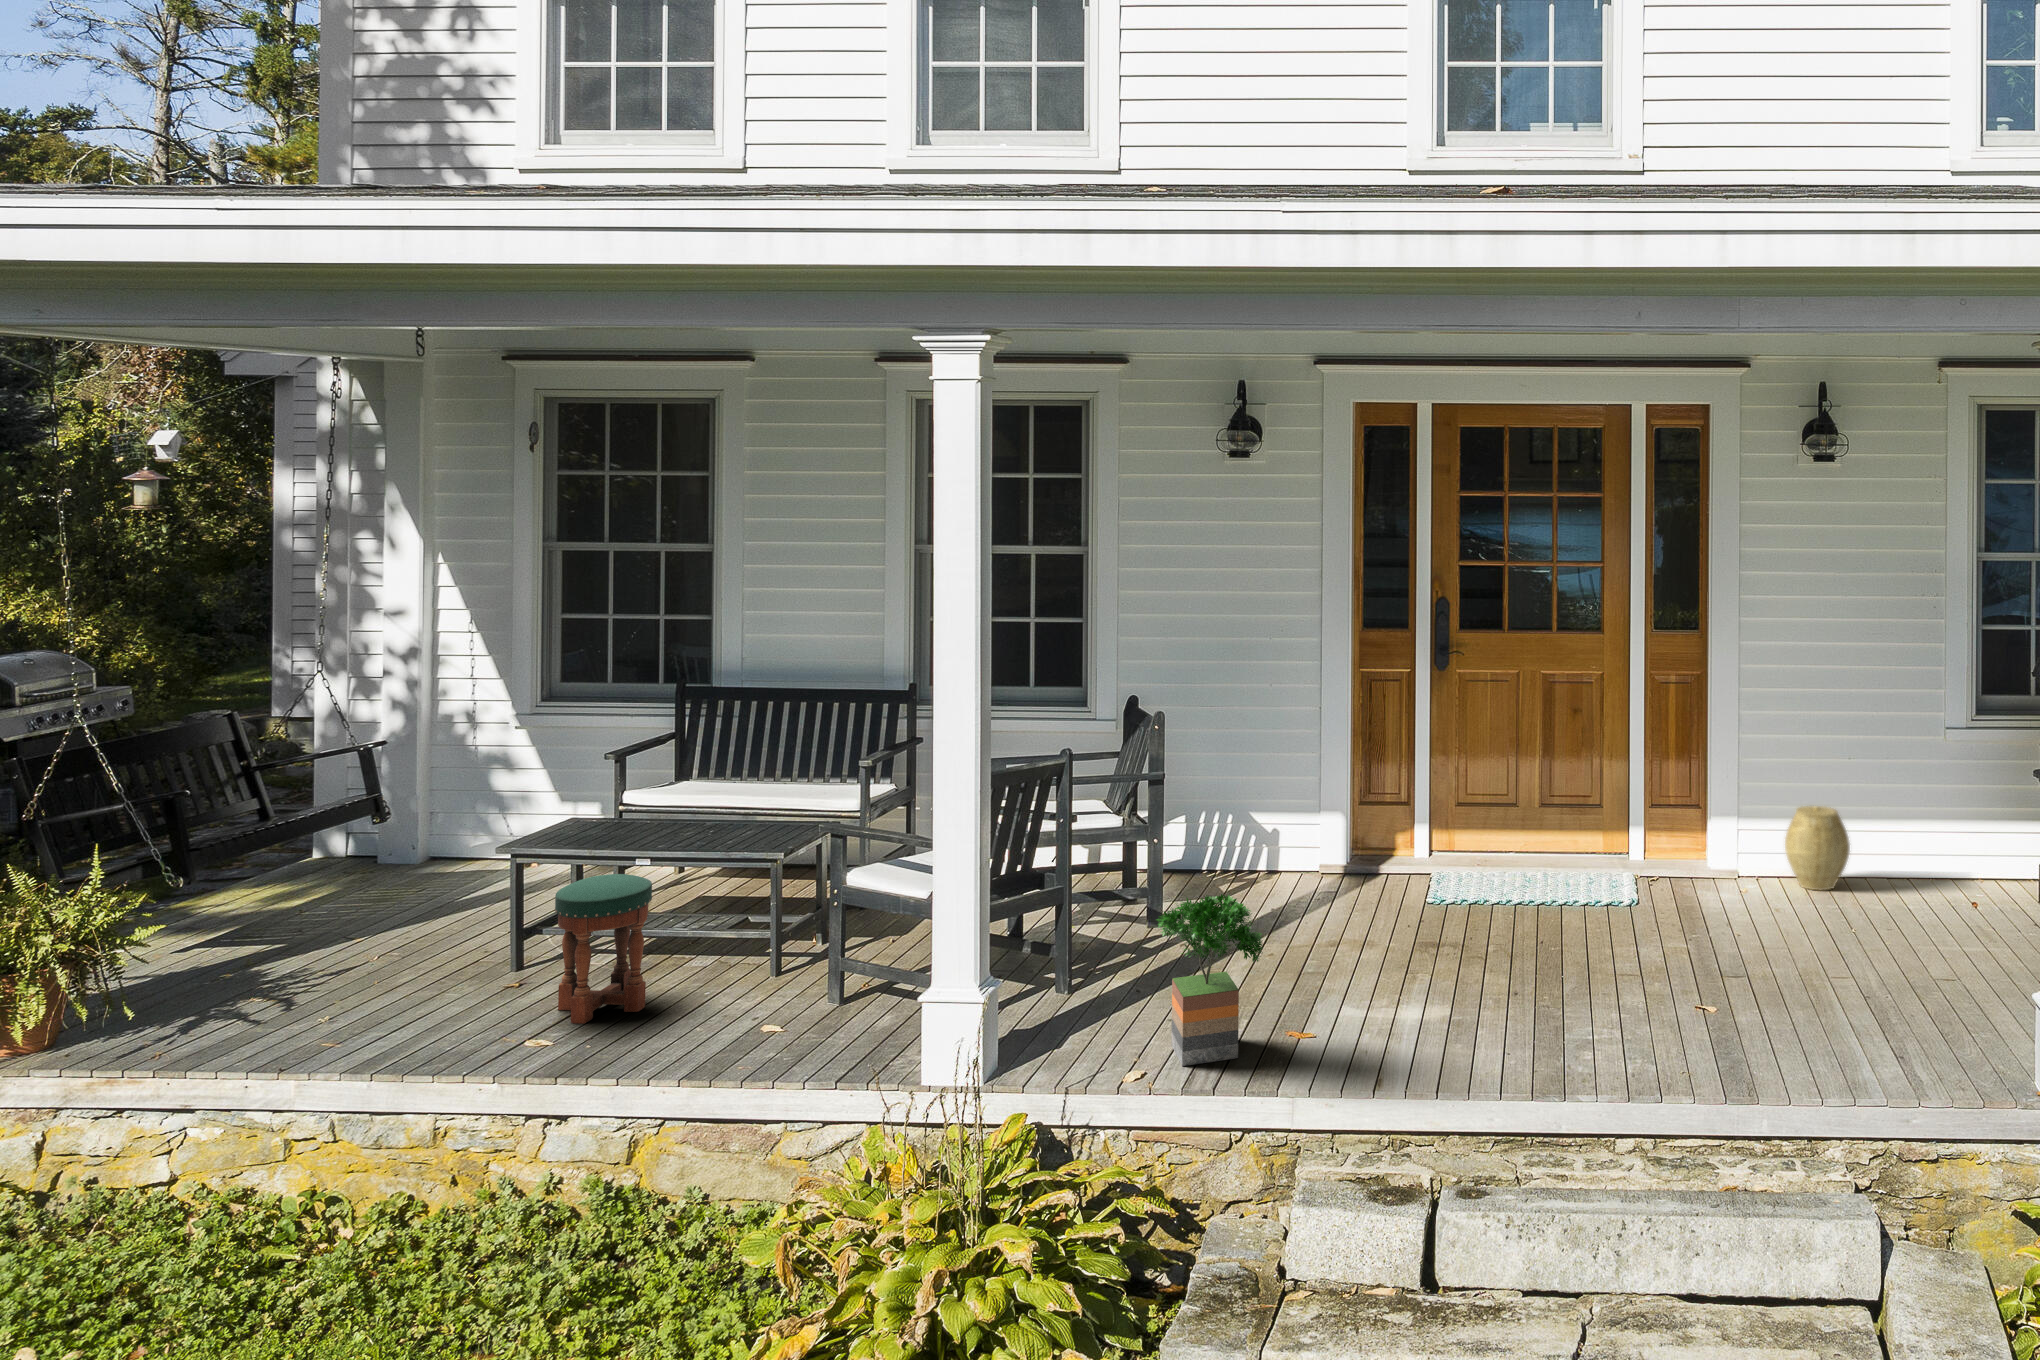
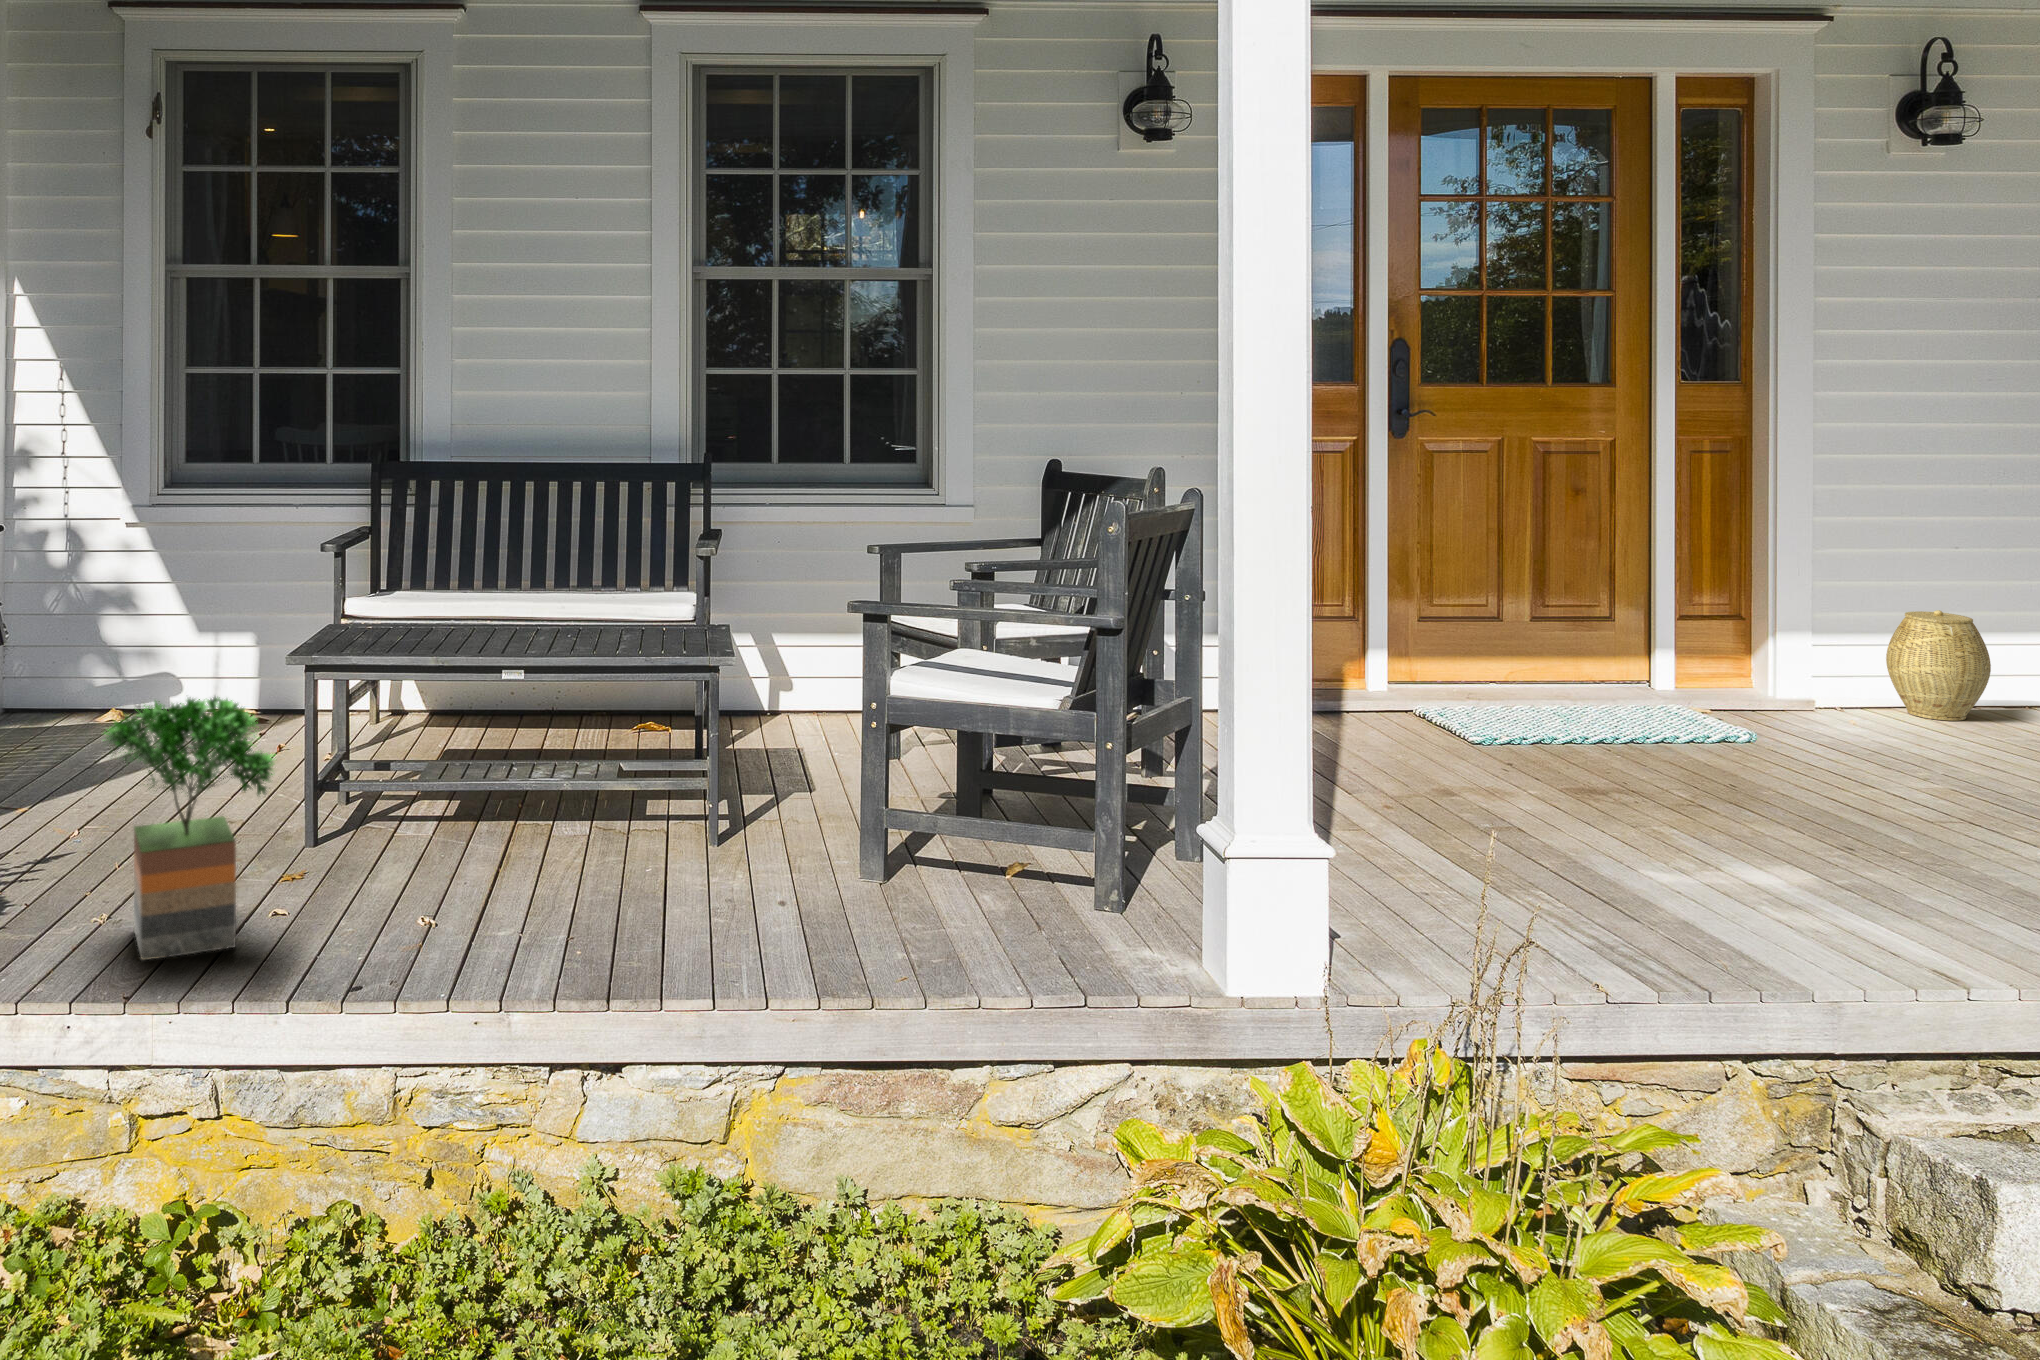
stool: present [555,874,652,1024] -> none [440,690,575,917]
potted tree: present [1157,894,1263,1066] -> present [104,697,275,960]

